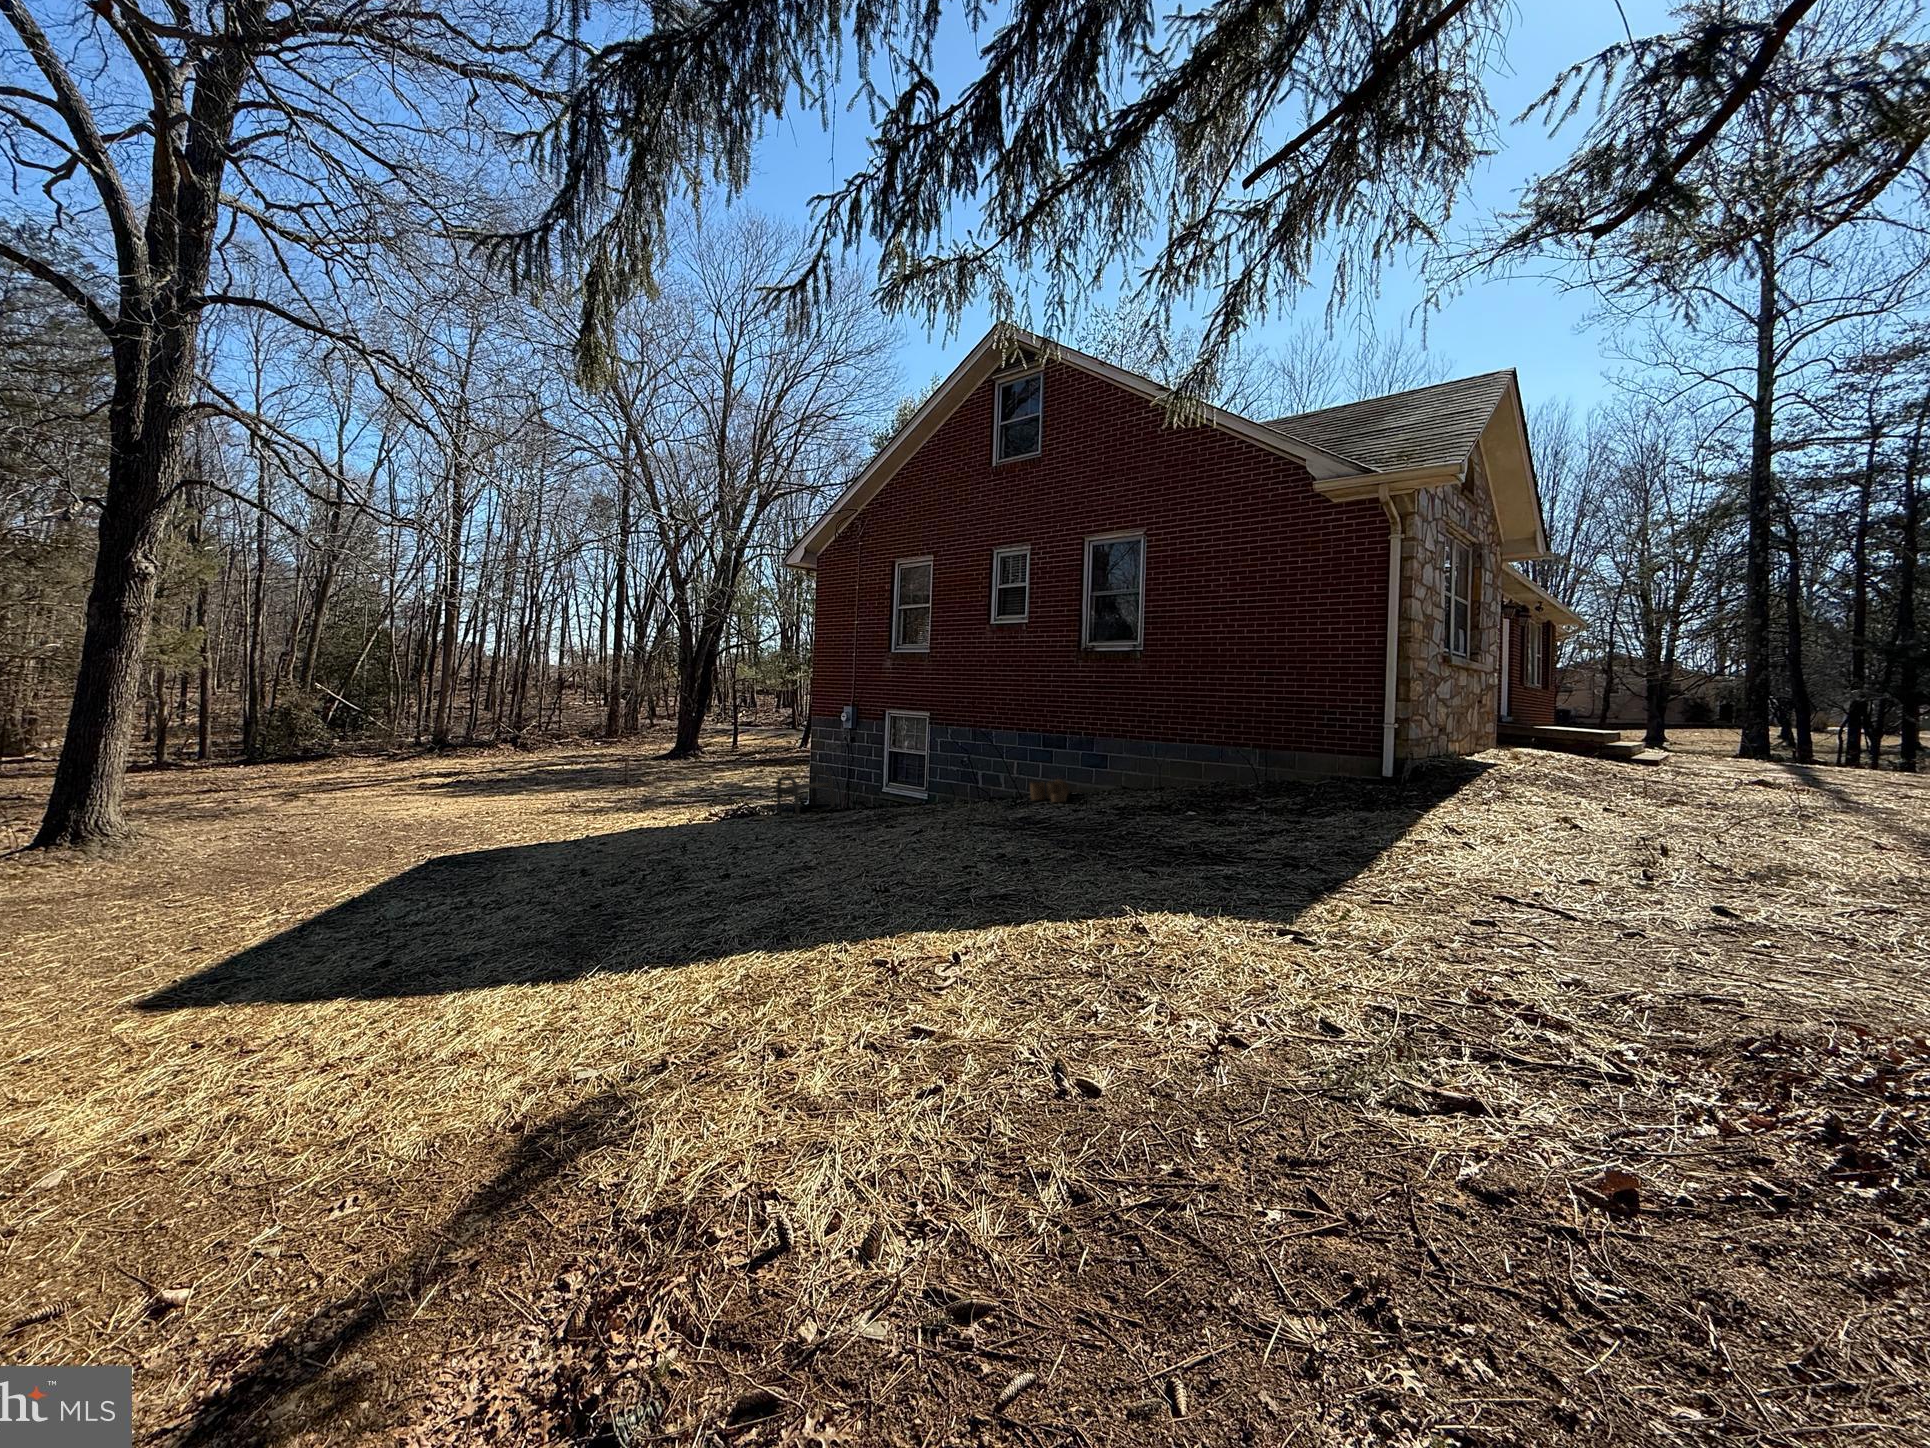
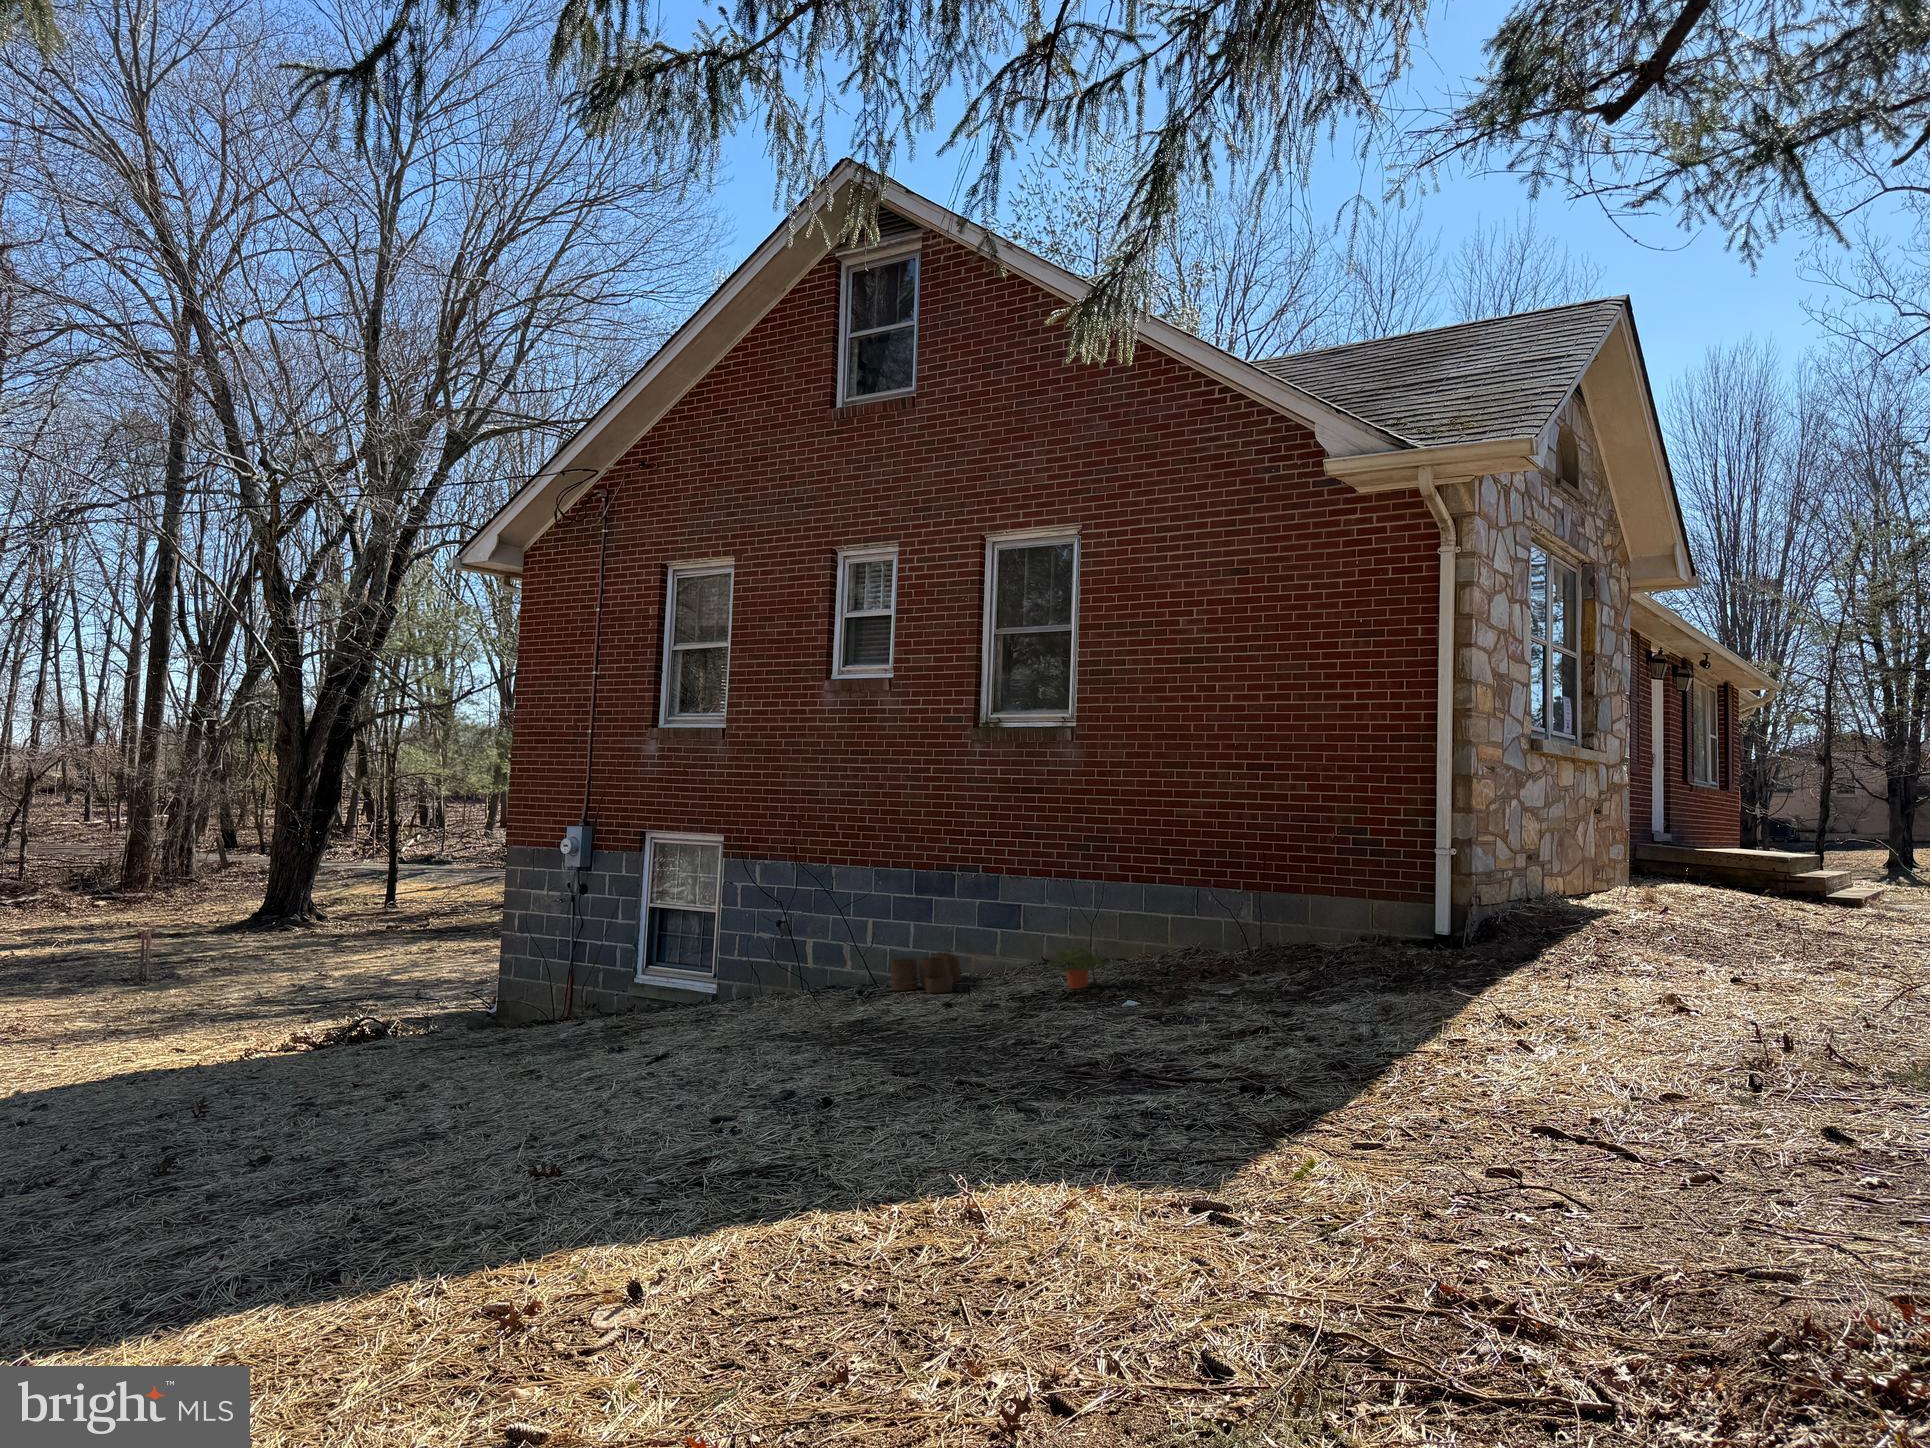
bench: present [776,770,835,814] -> none [428,946,547,1032]
potted plant: none [1124,777,1166,802] -> present [1048,946,1114,989]

